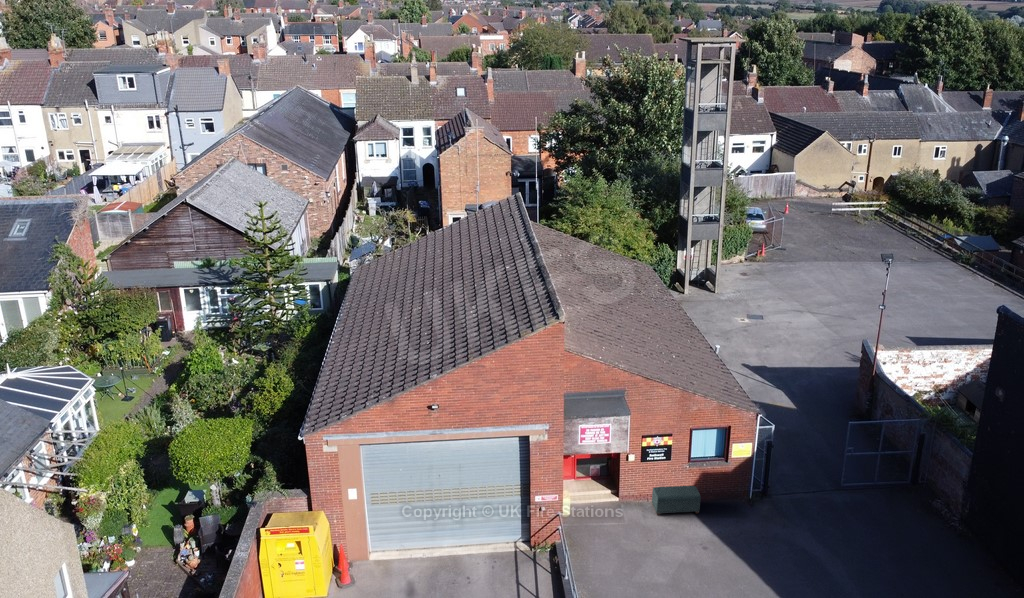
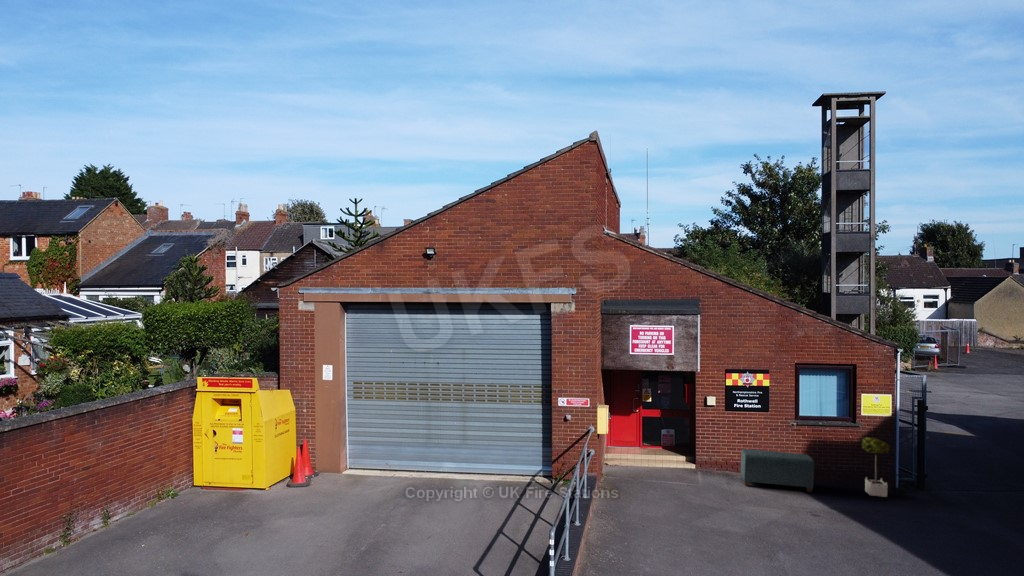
potted tree: none [729,473,746,508] -> present [861,437,889,497]

